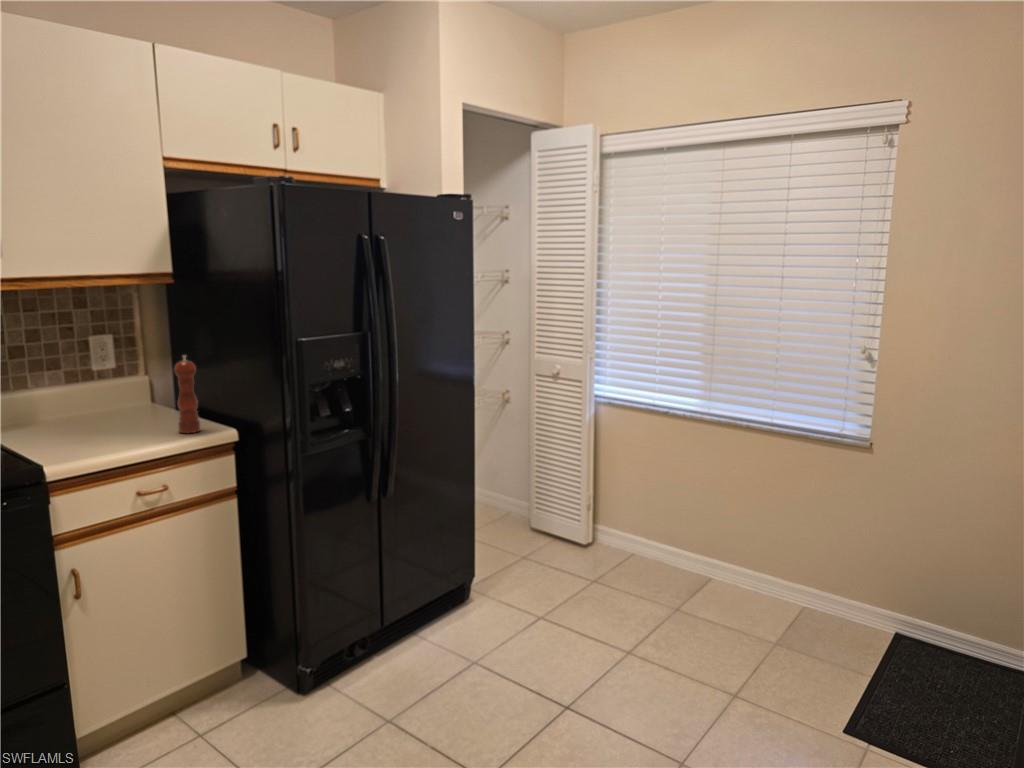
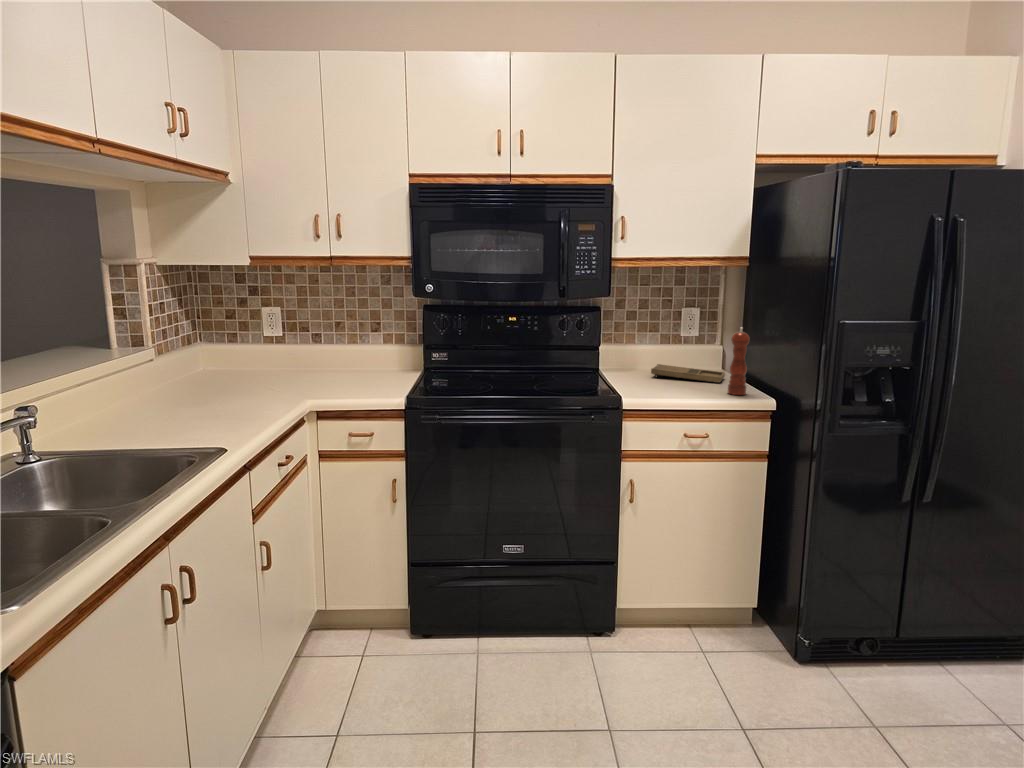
tray: none [65,408,162,428] -> present [651,364,725,383]

